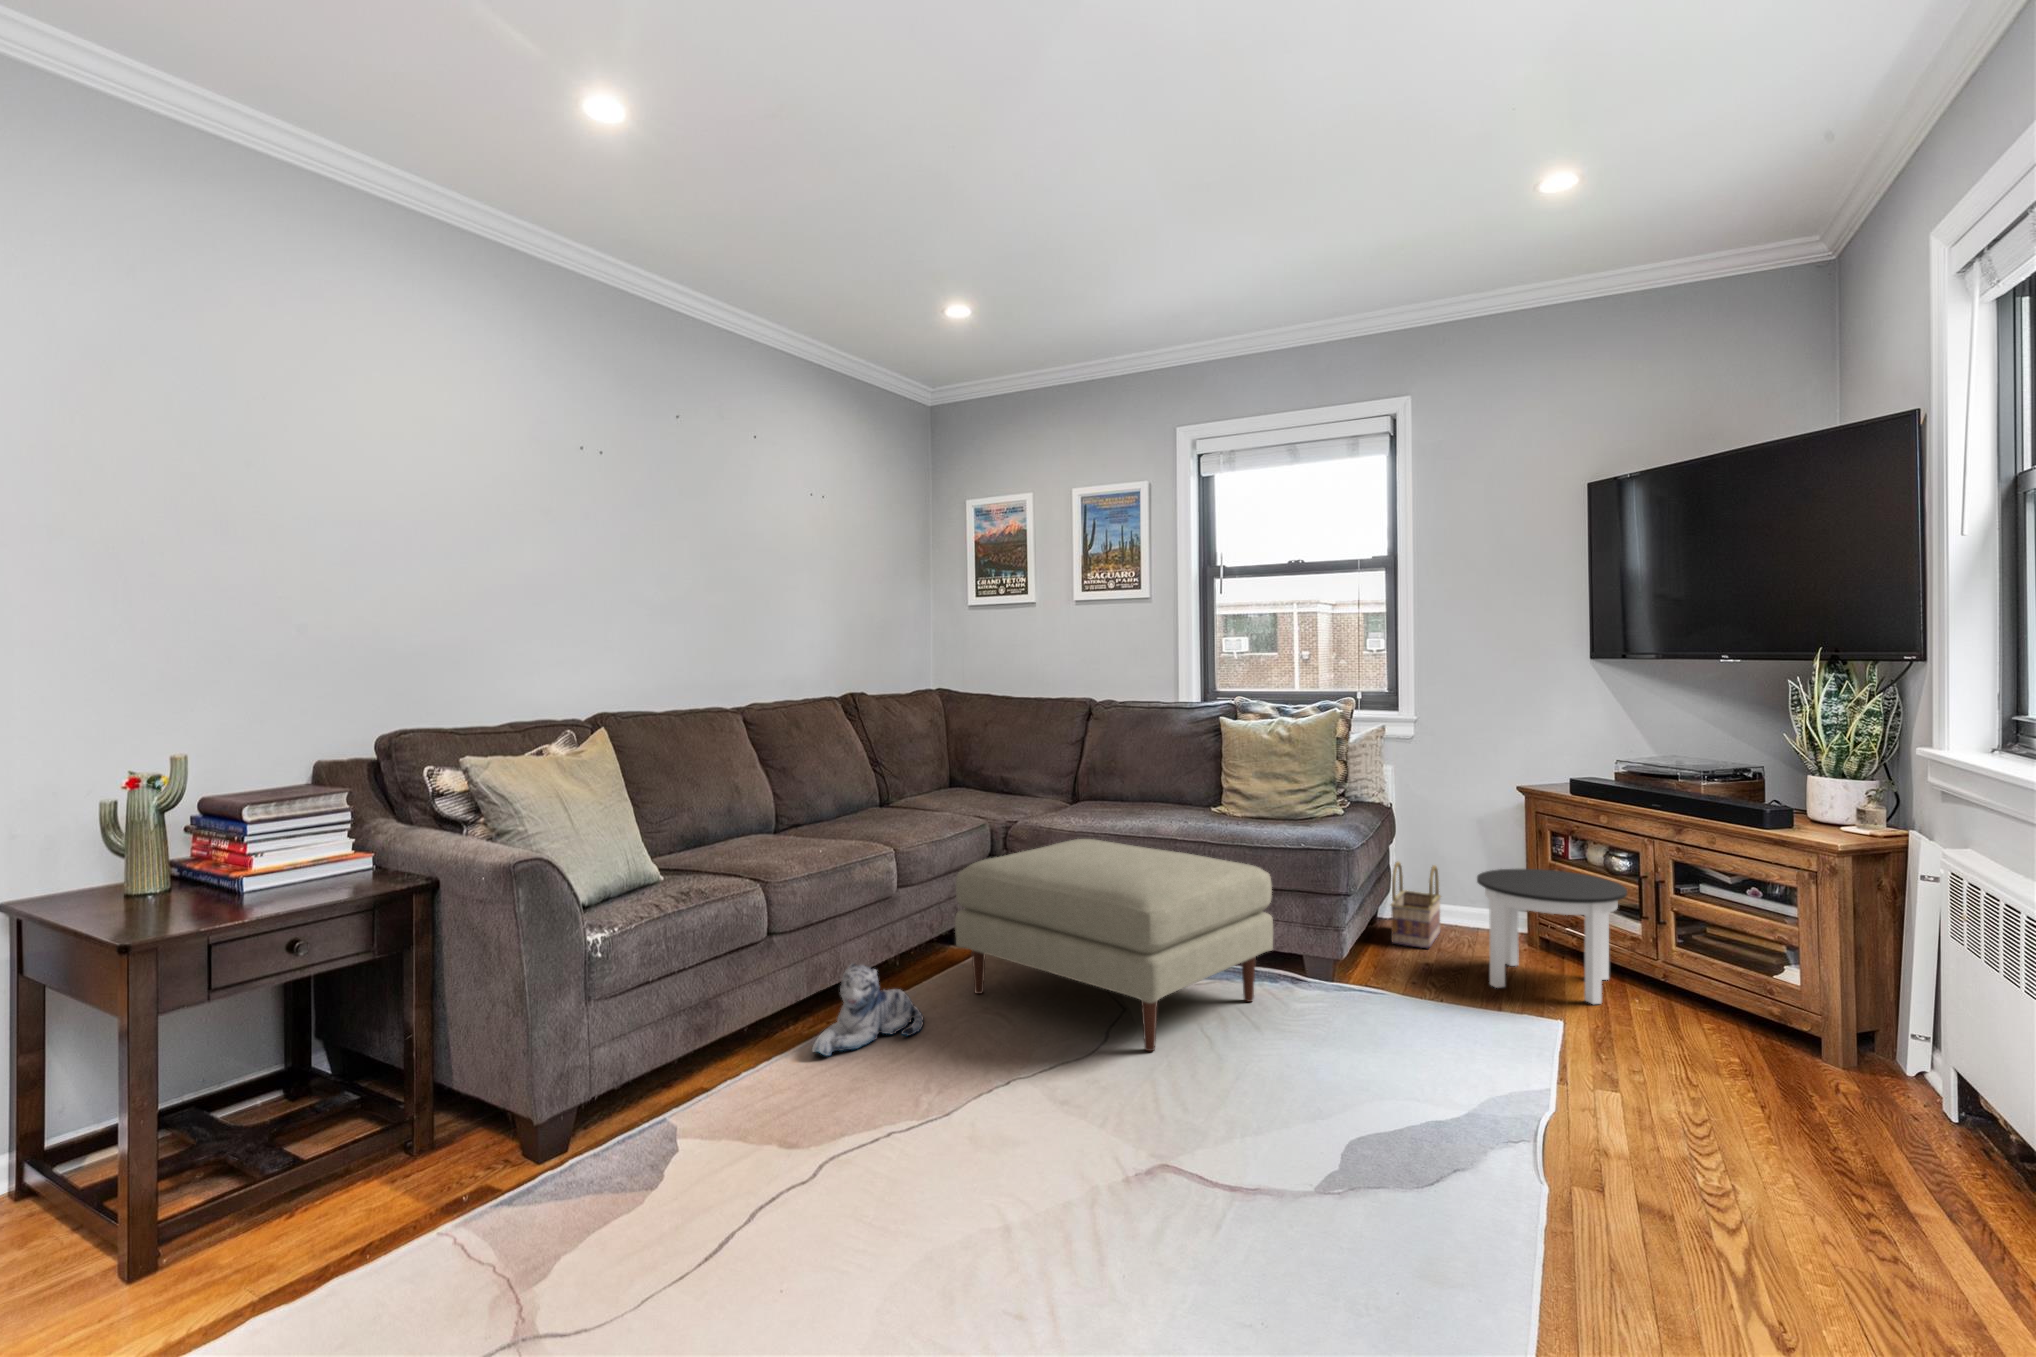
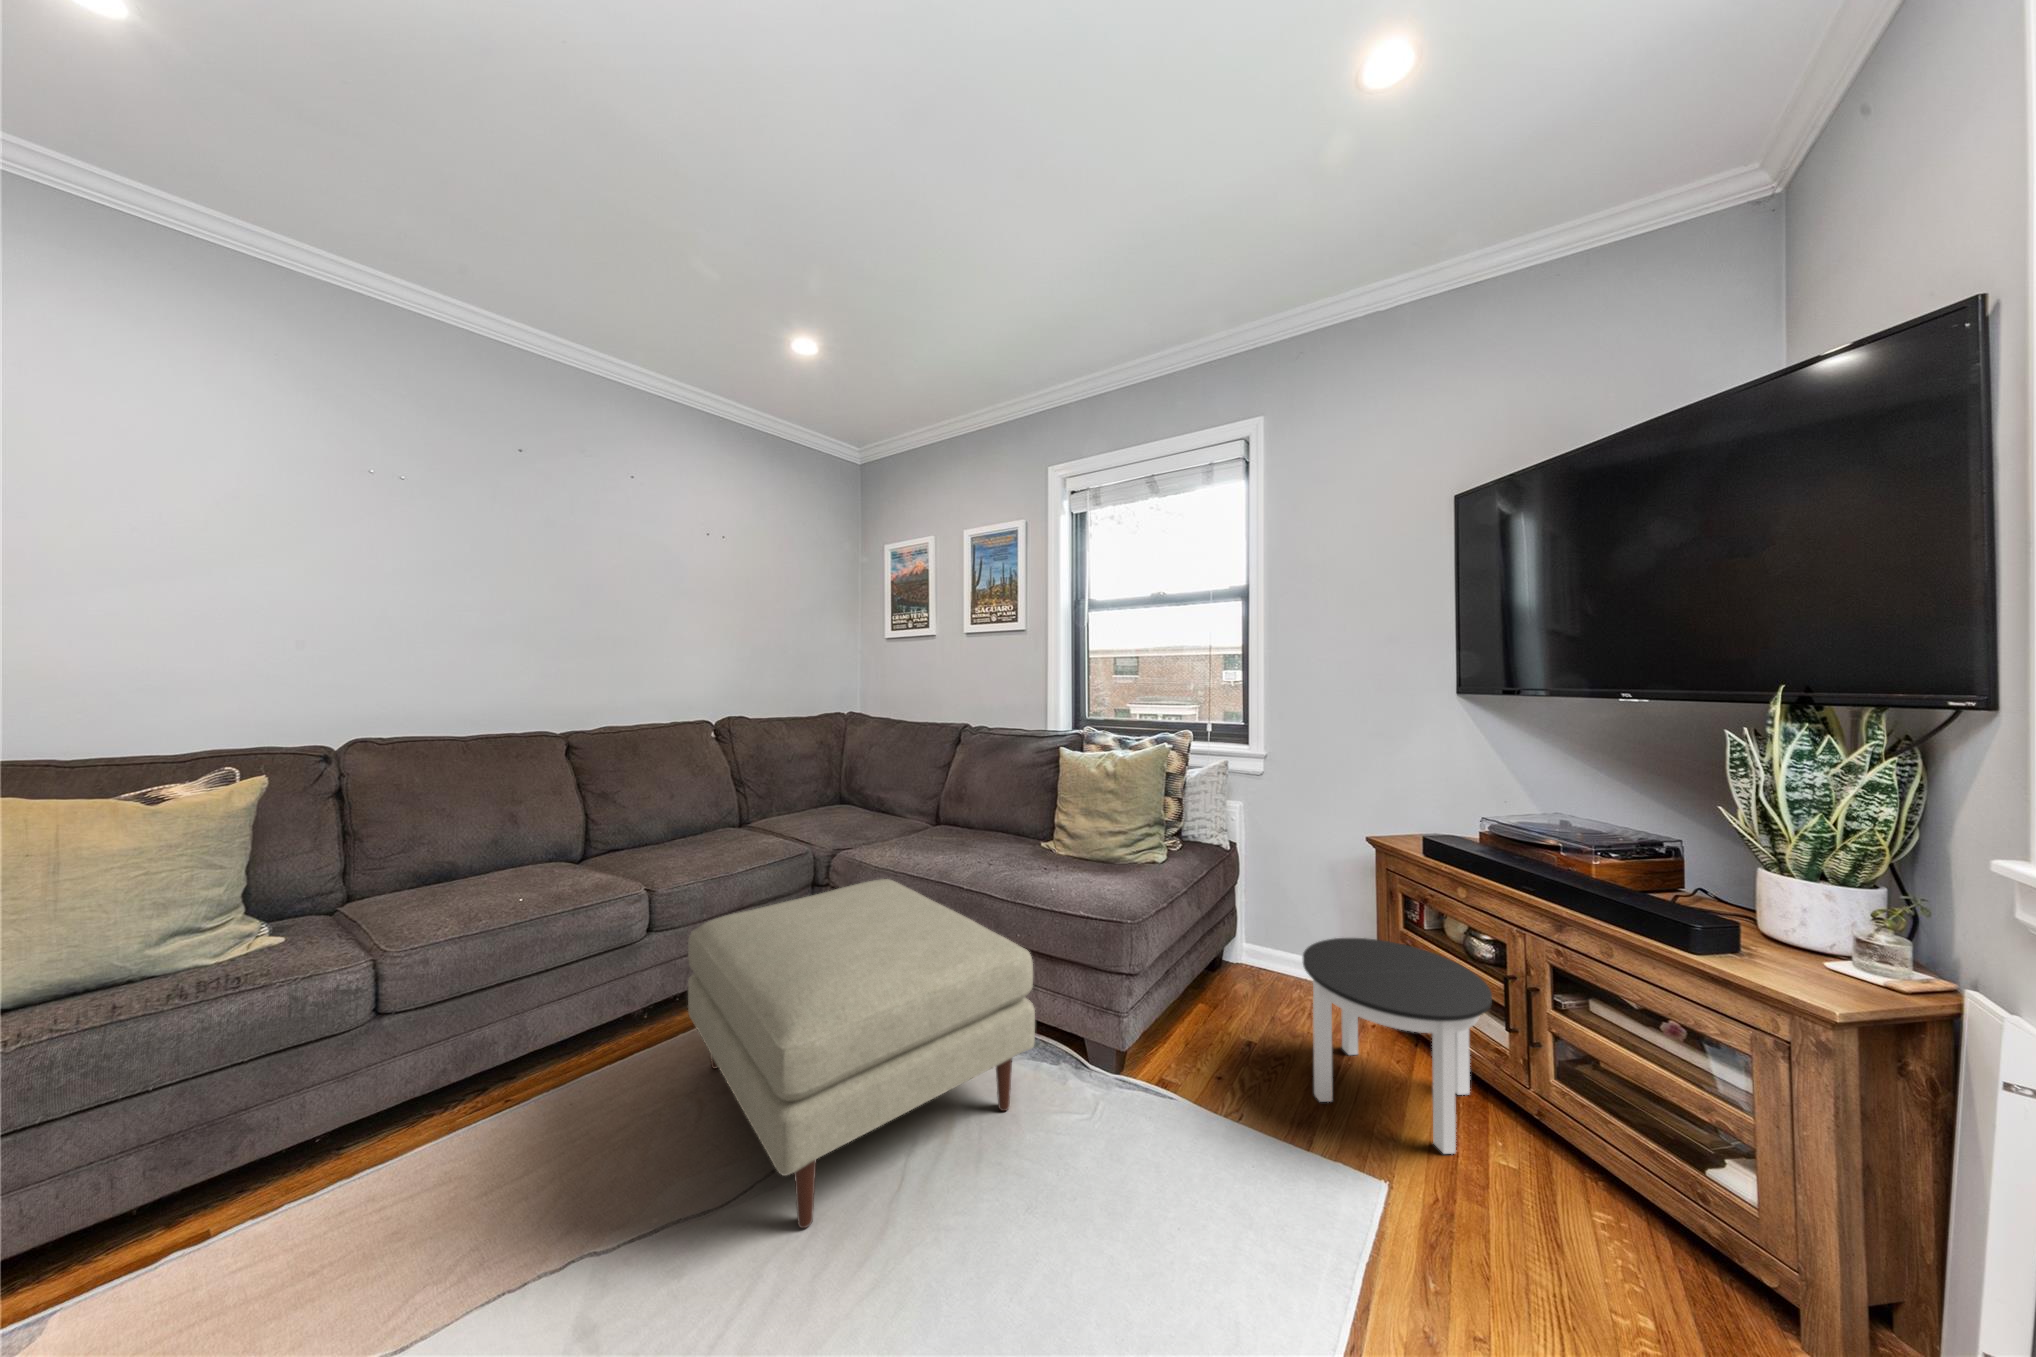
basket: present [1391,862,1441,948] -> none [1220,907,1283,1014]
plush toy: present [812,963,924,1056] -> none [382,1063,608,1203]

